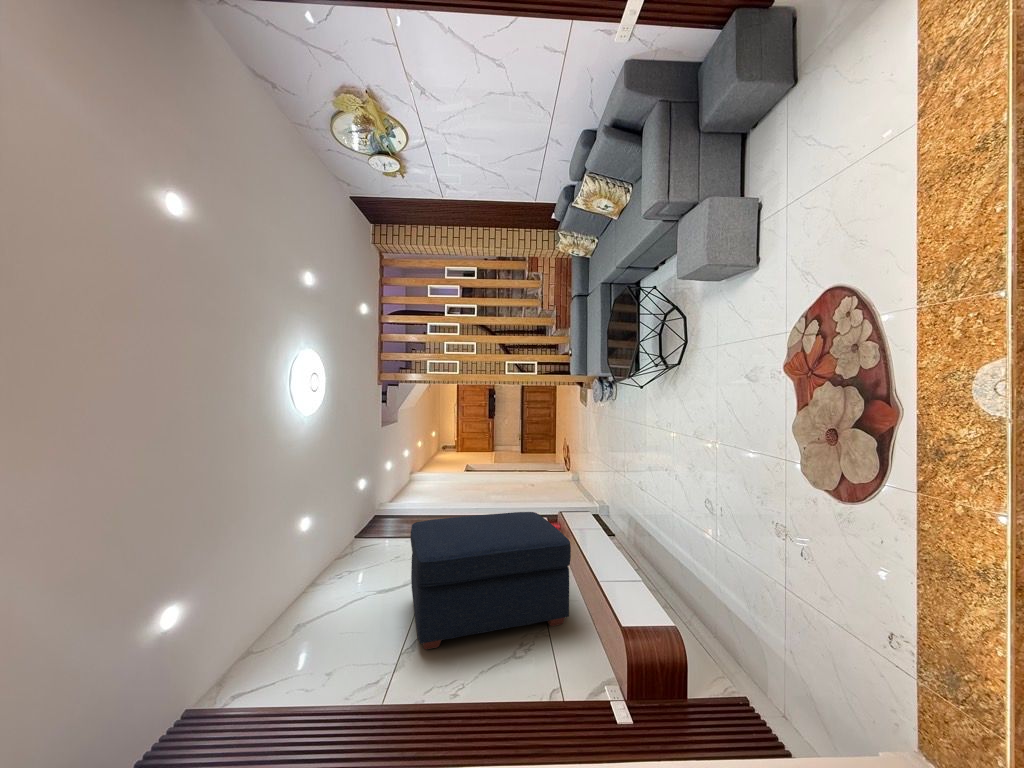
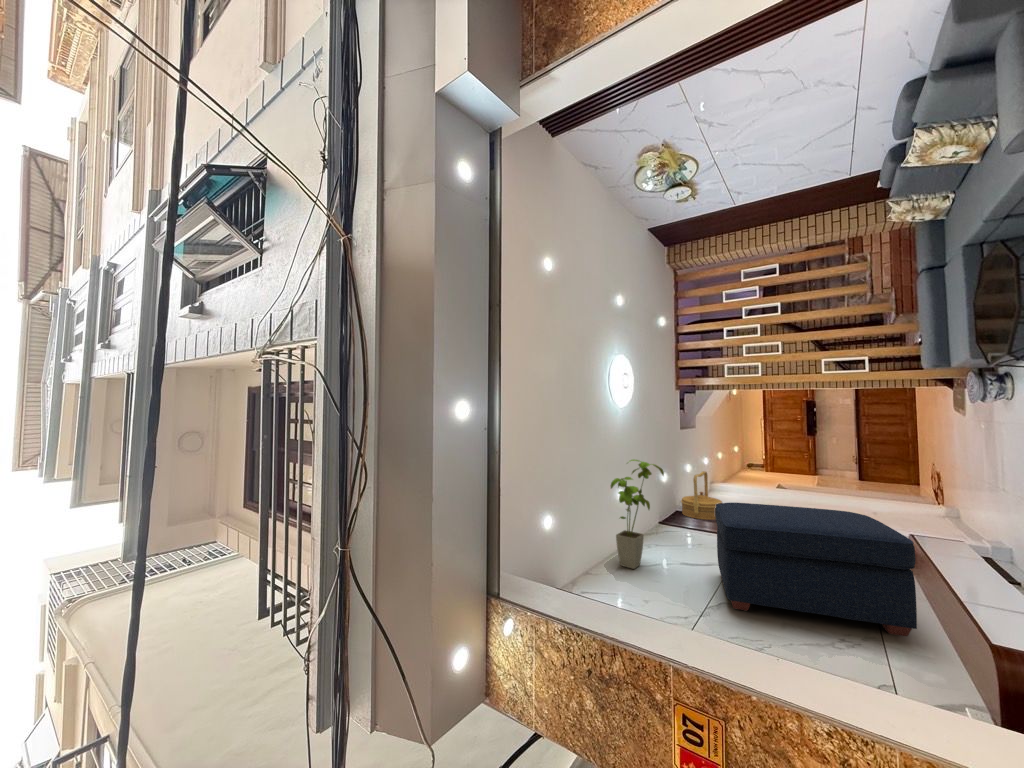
woven basket: none [379,470,421,523] -> present [681,471,722,520]
house plant: none [282,486,355,625] -> present [611,460,664,569]

